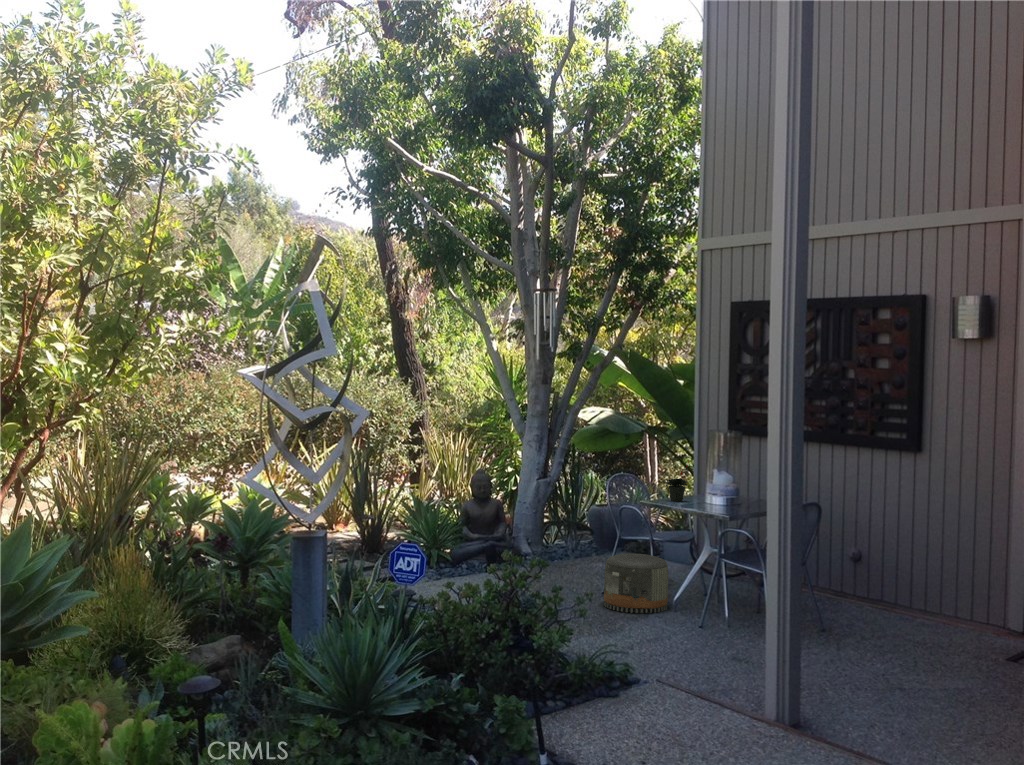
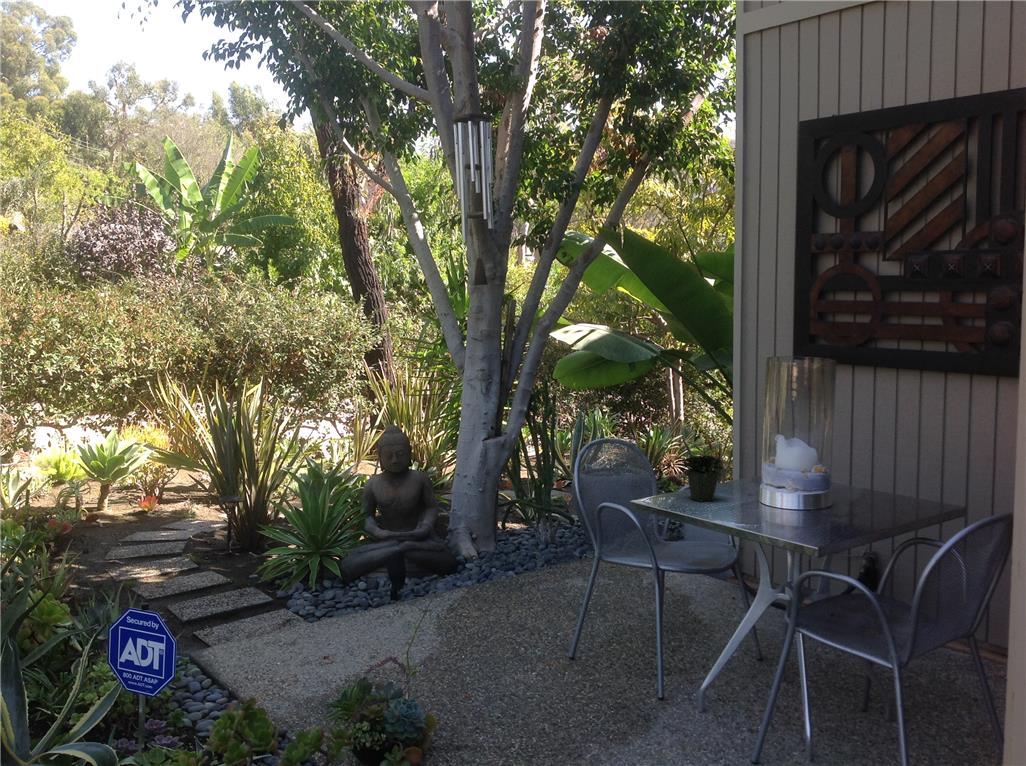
pouf: present [604,553,668,613] -> none [559,608,687,747]

